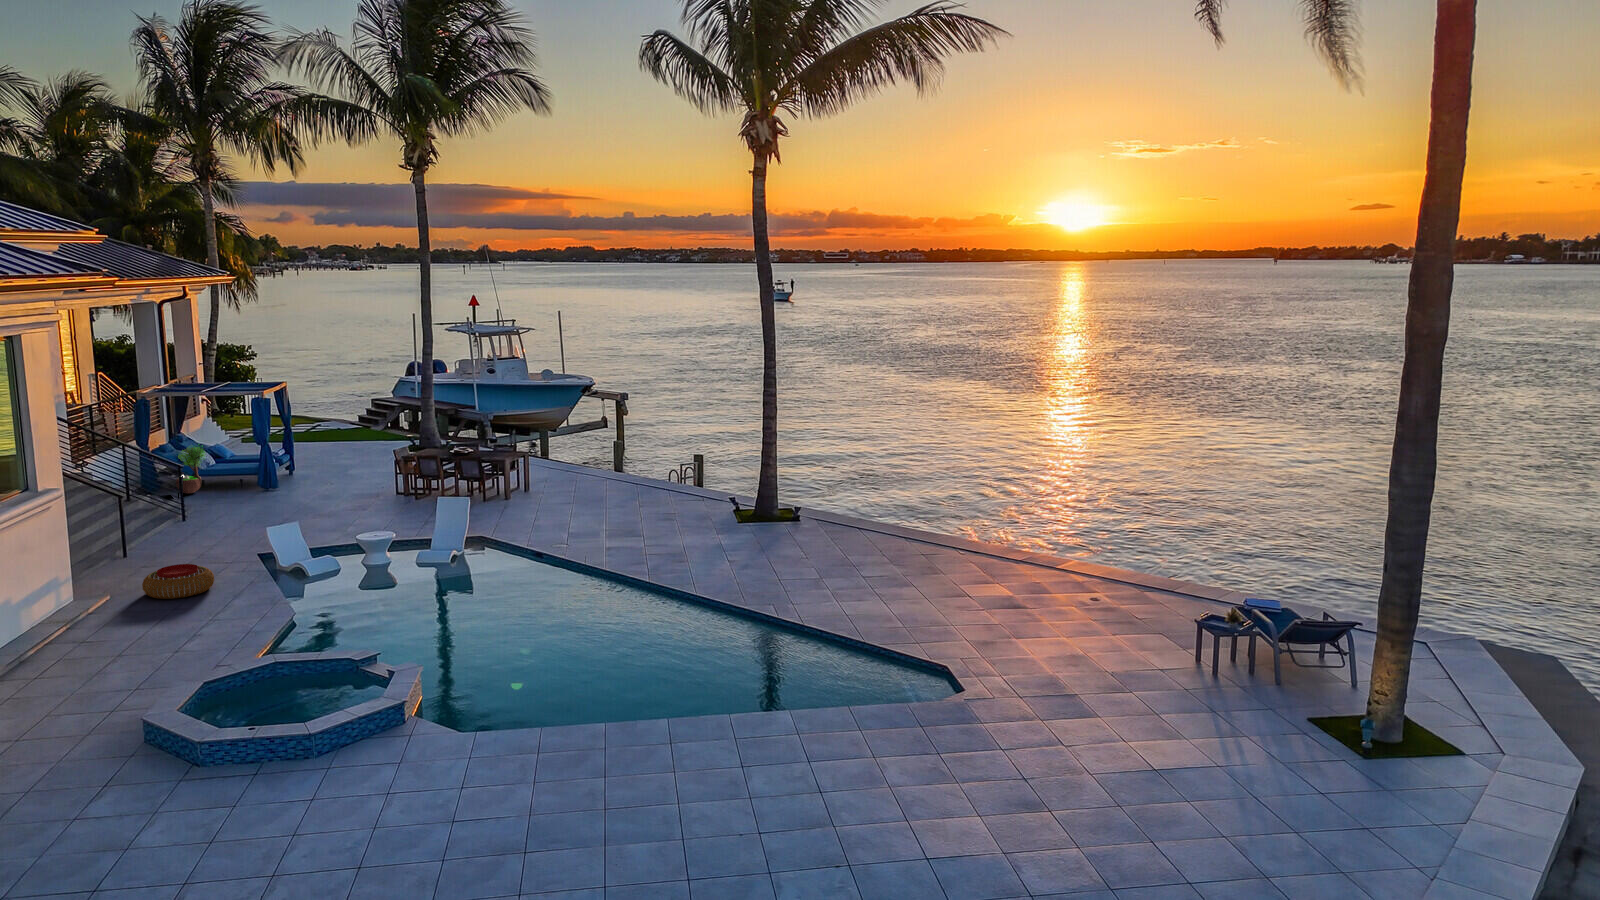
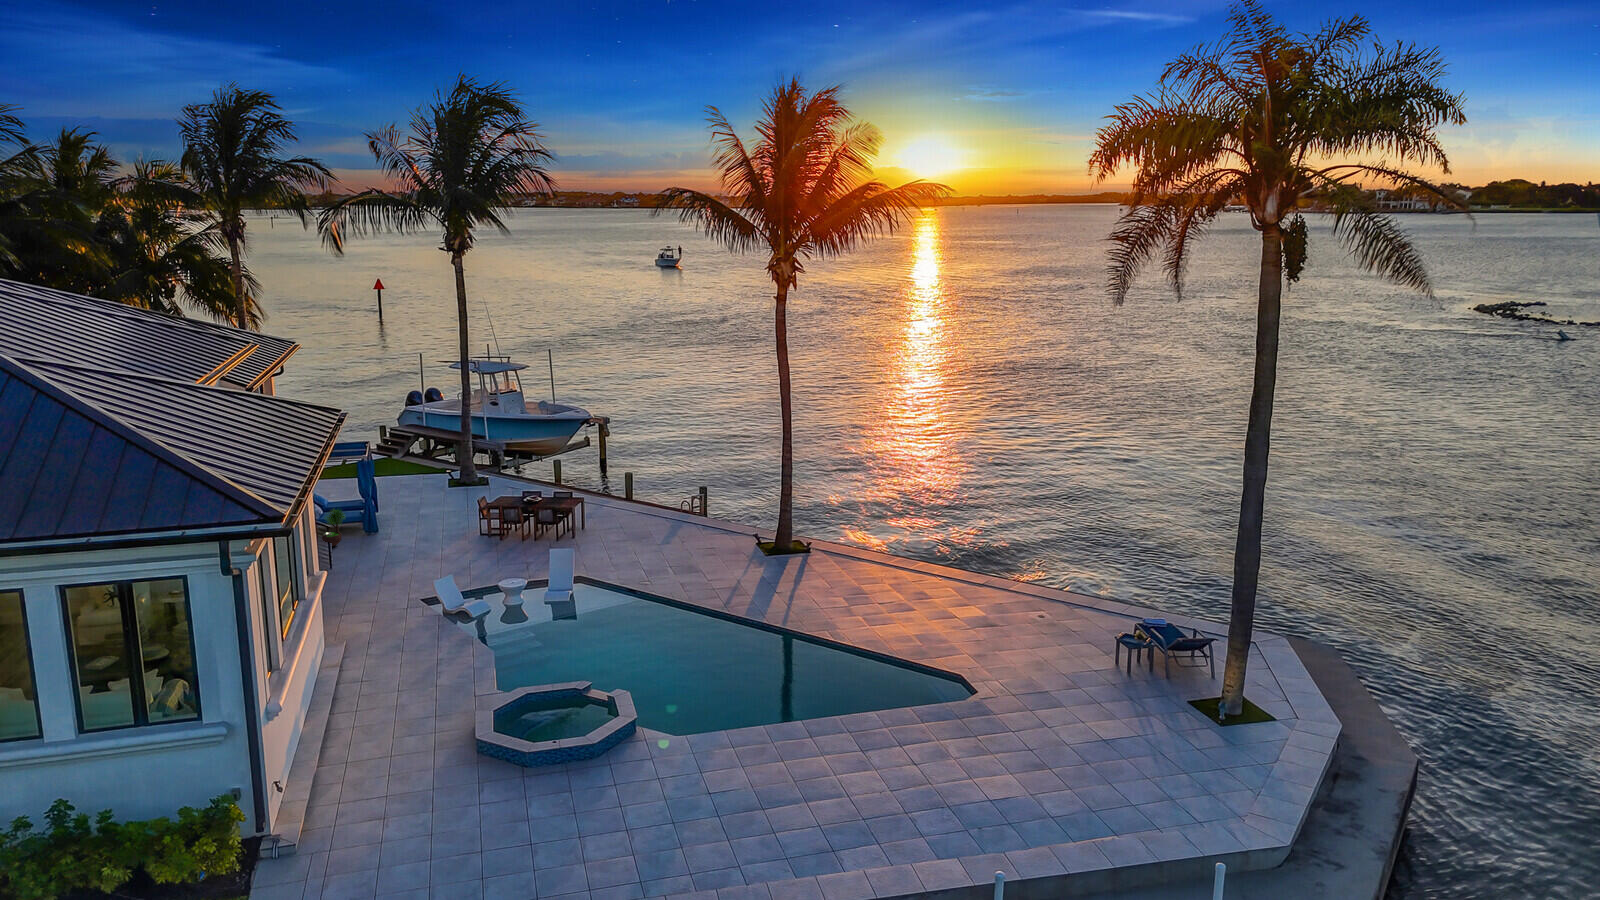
pouf: present [142,564,214,599] -> none [376,617,425,644]

